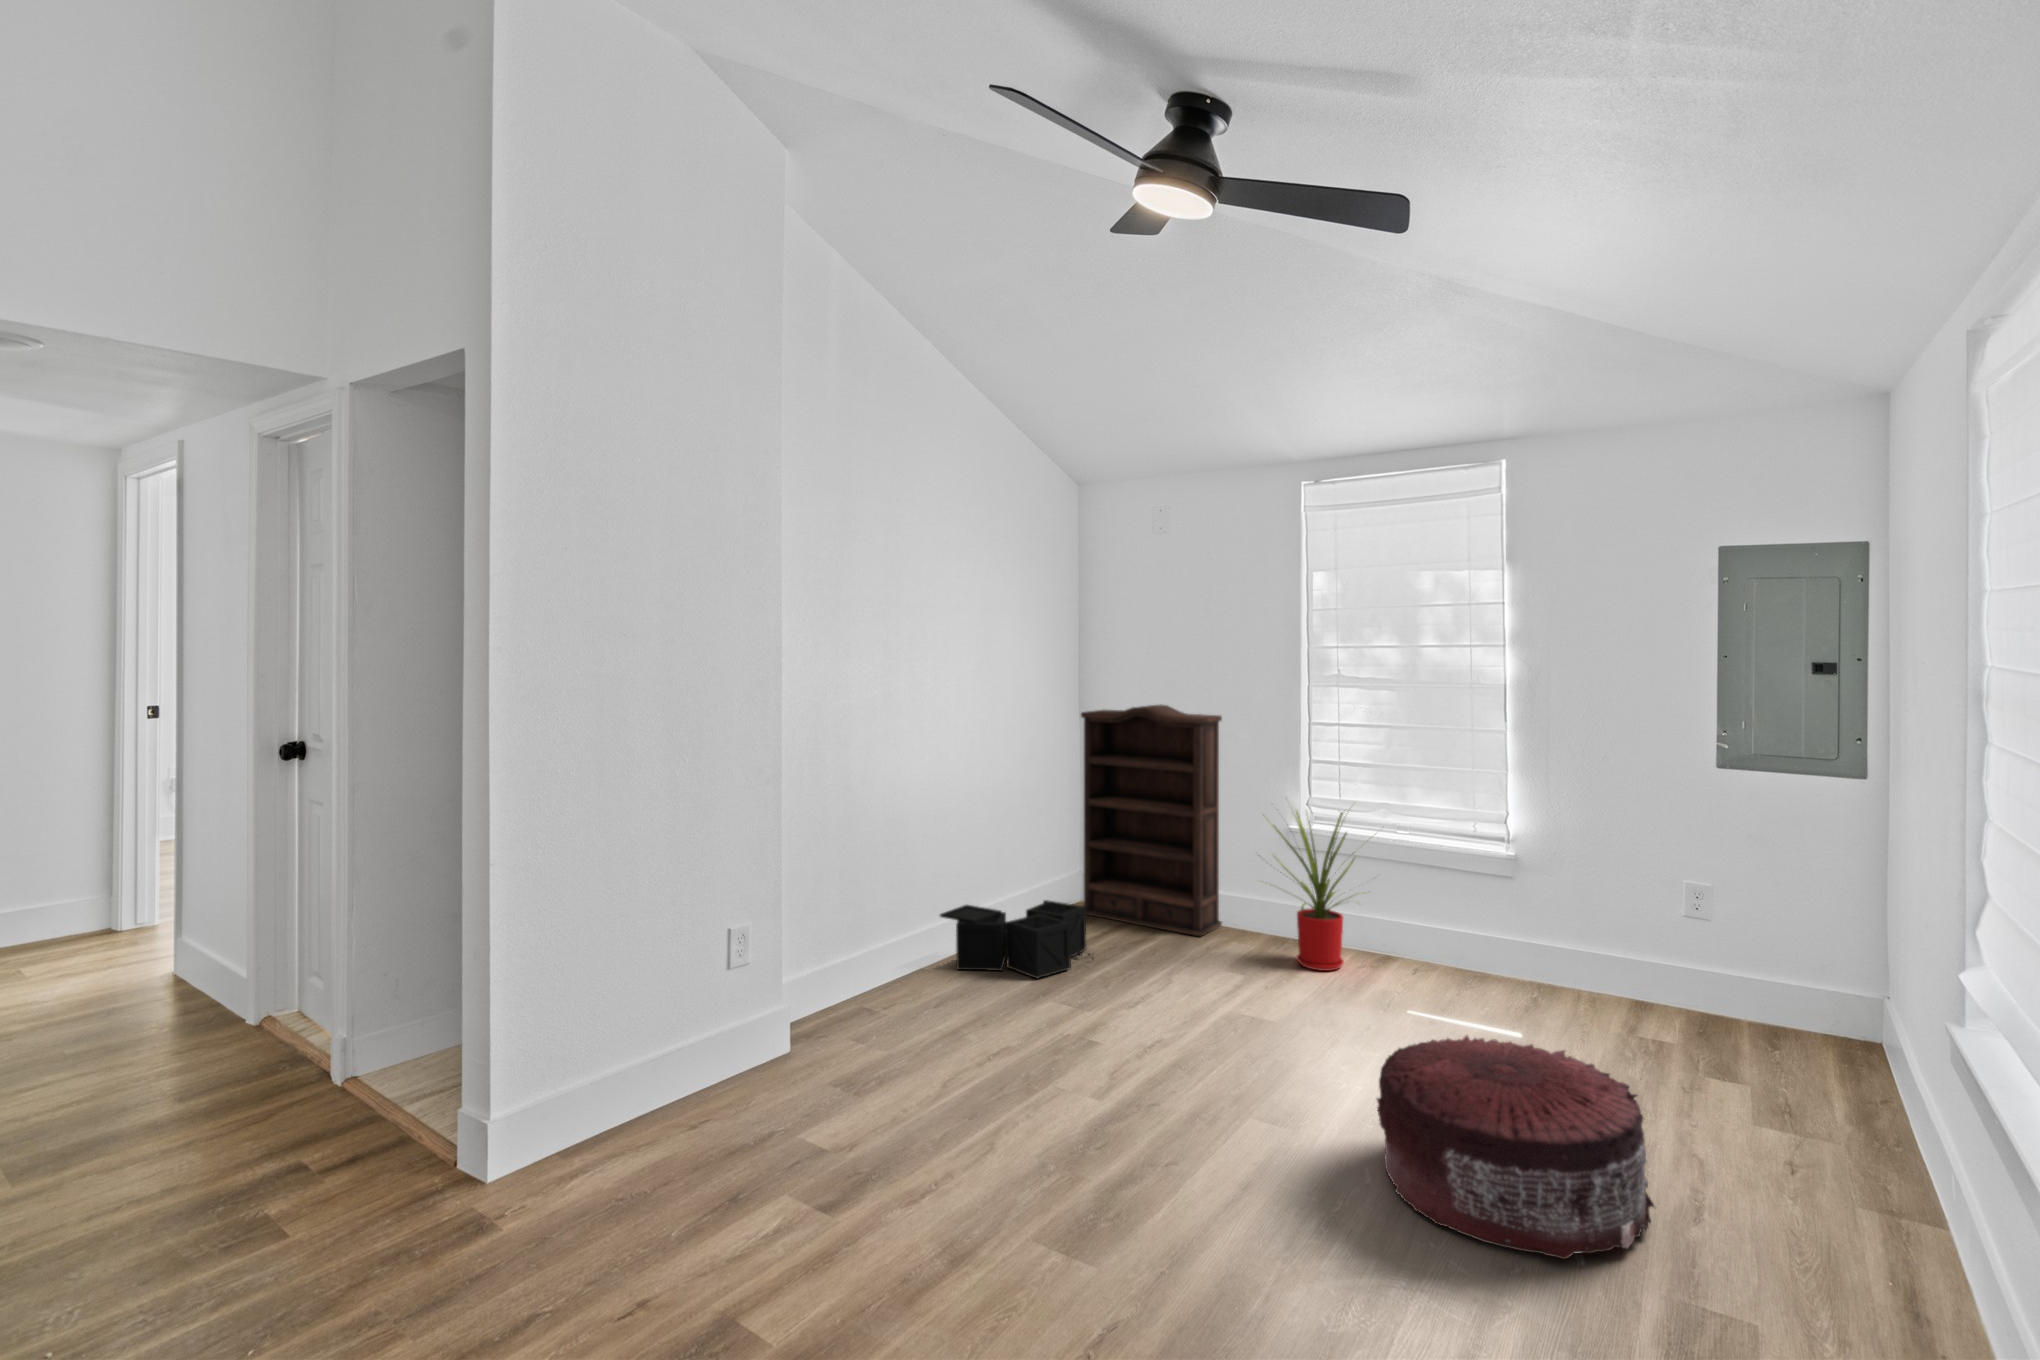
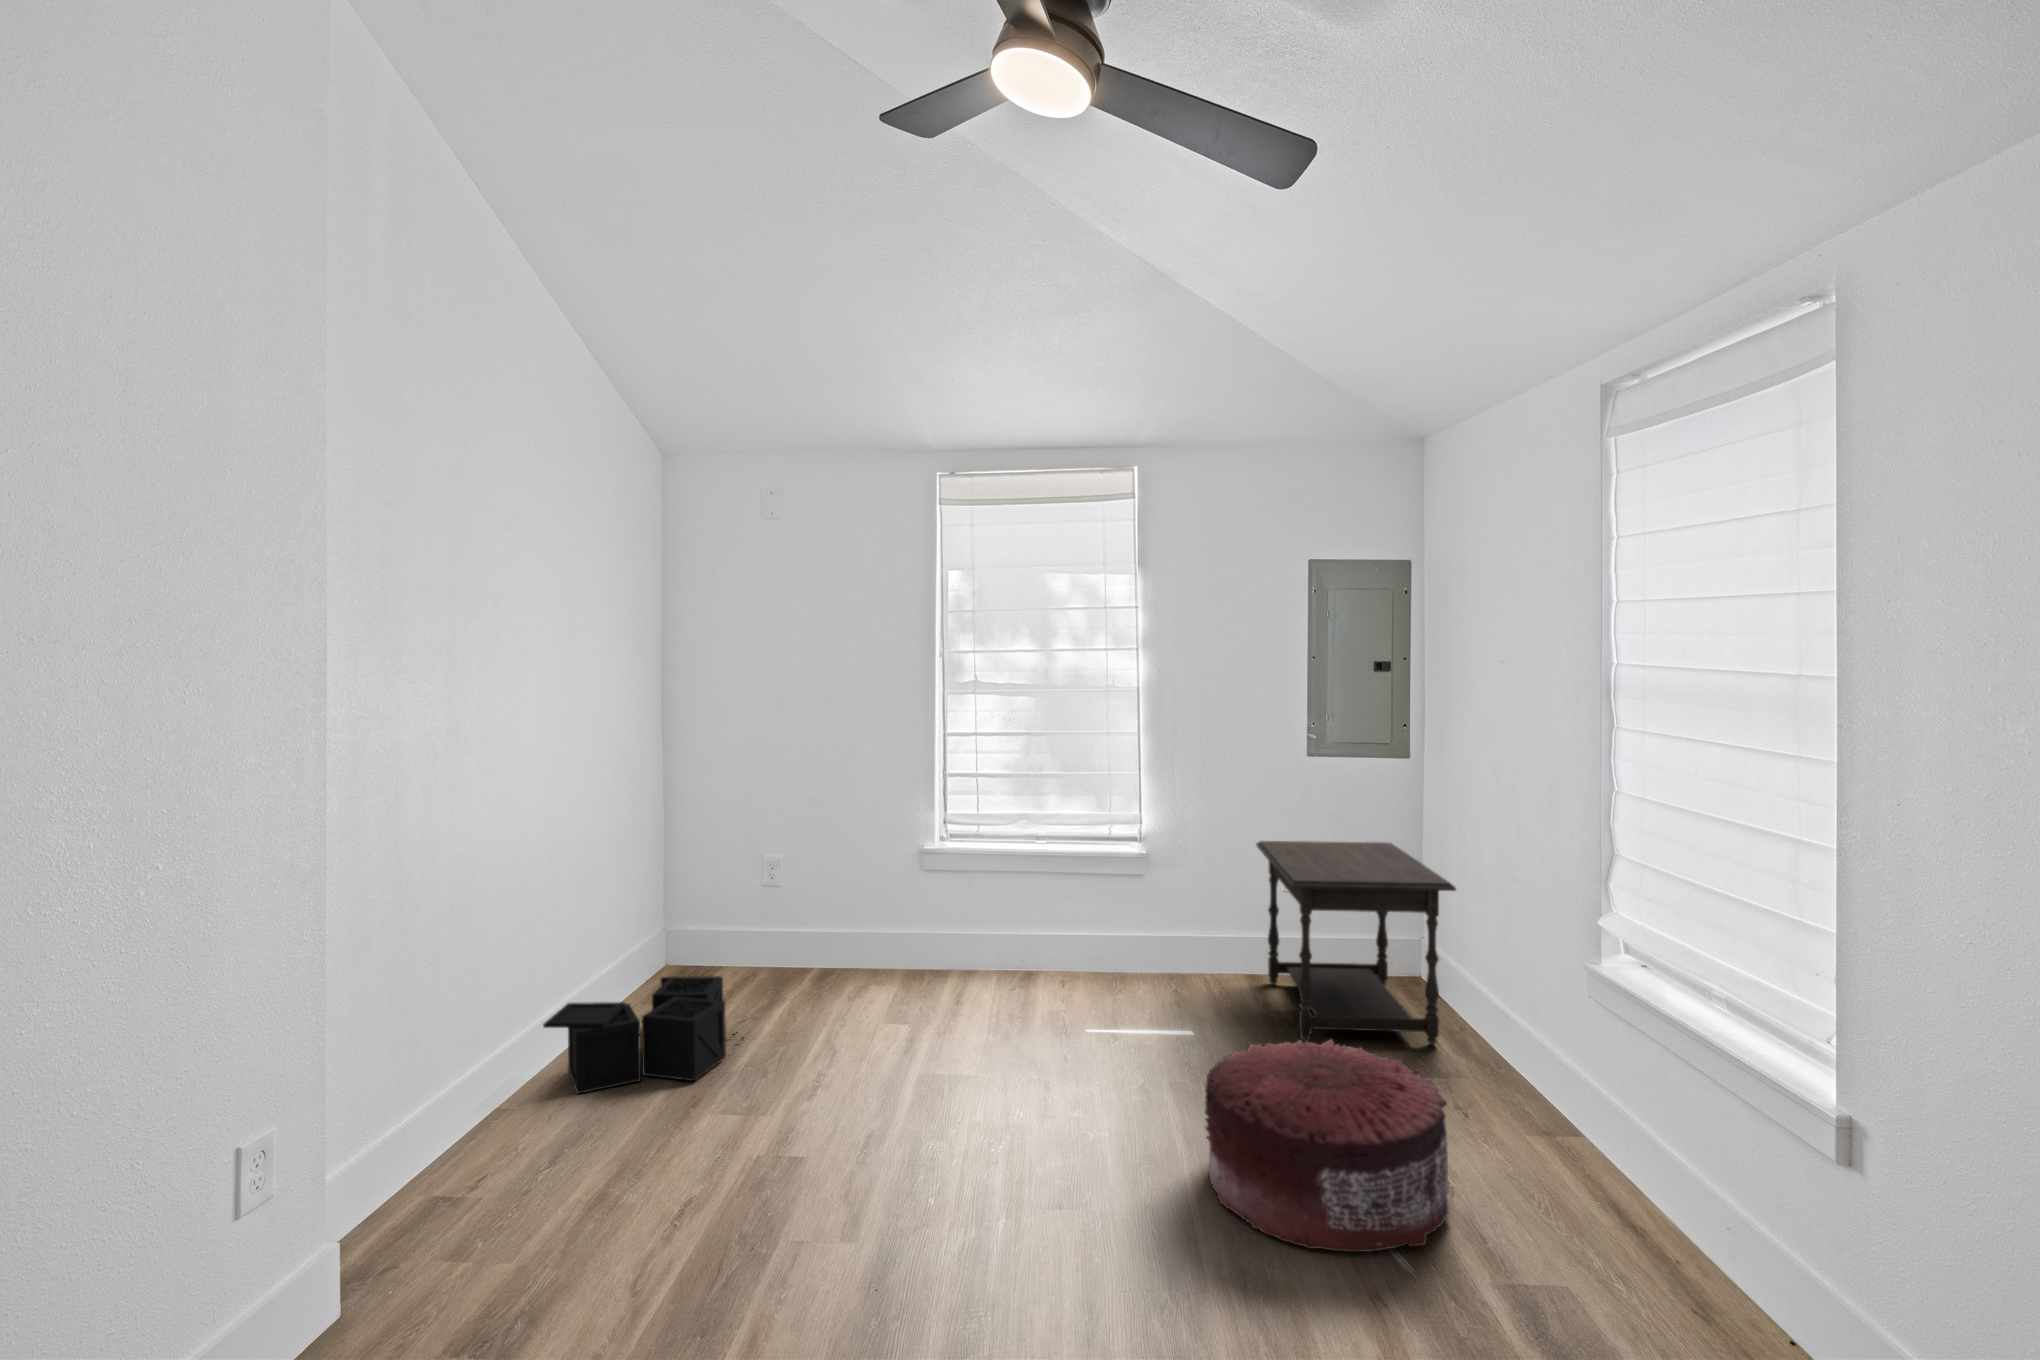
bookshelf: present [1081,705,1222,937] -> none [677,722,846,986]
house plant: present [1263,809,1364,971] -> none [911,814,1043,1000]
side table: none [1615,857,1840,1115] -> present [1256,841,1456,1046]

